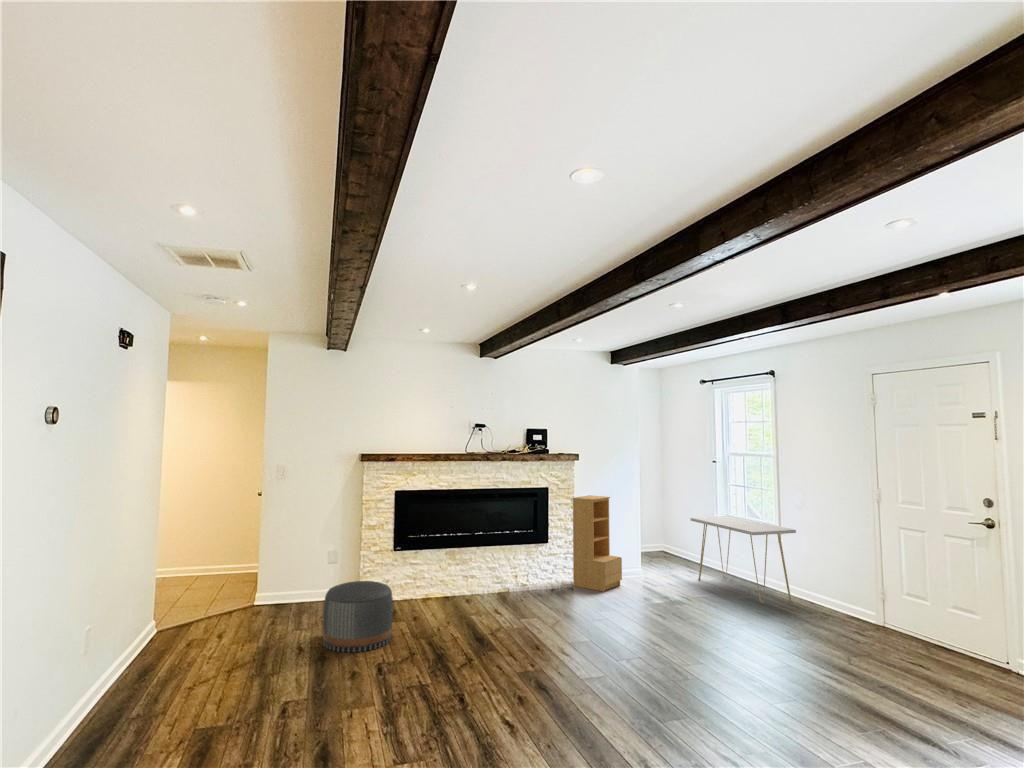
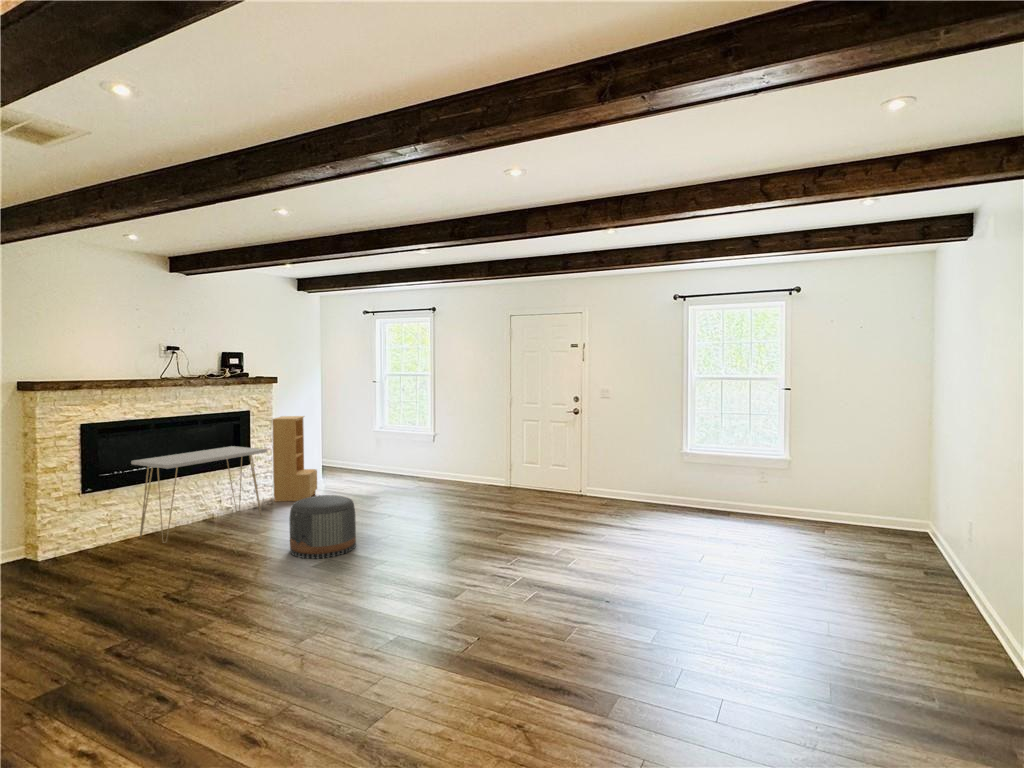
console table: present [691,516,796,604] -> present [131,446,267,543]
pouf: present [323,581,393,652] -> present [289,495,356,559]

